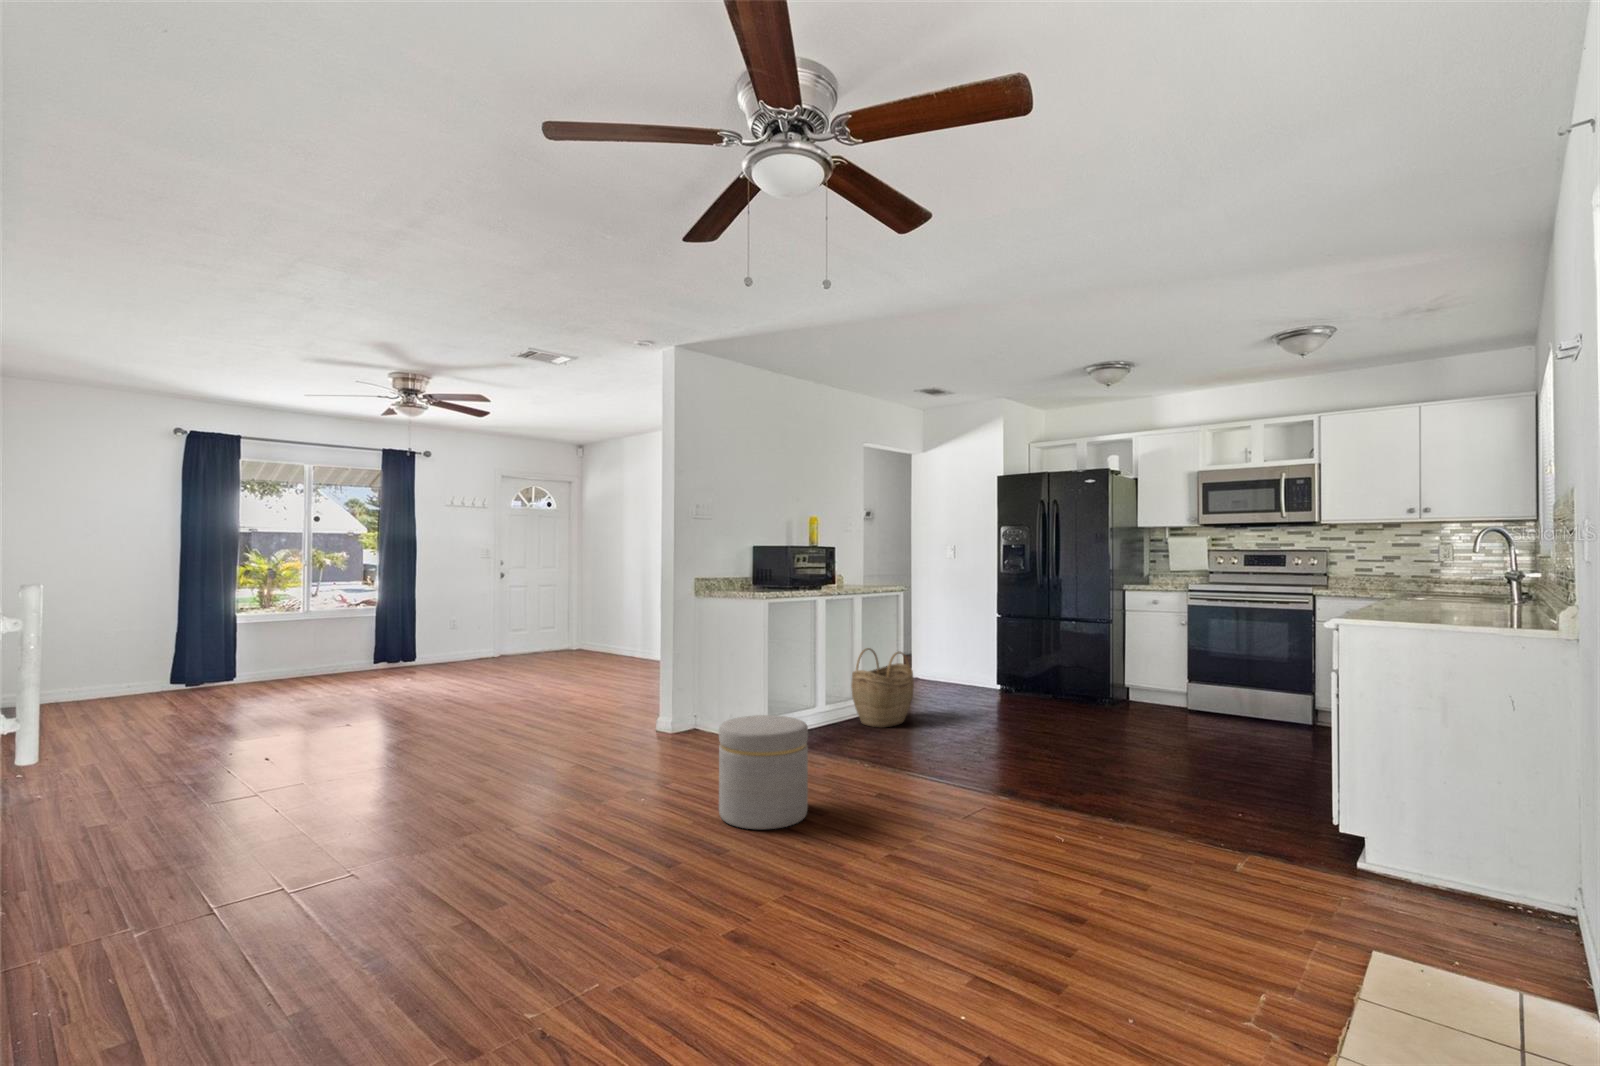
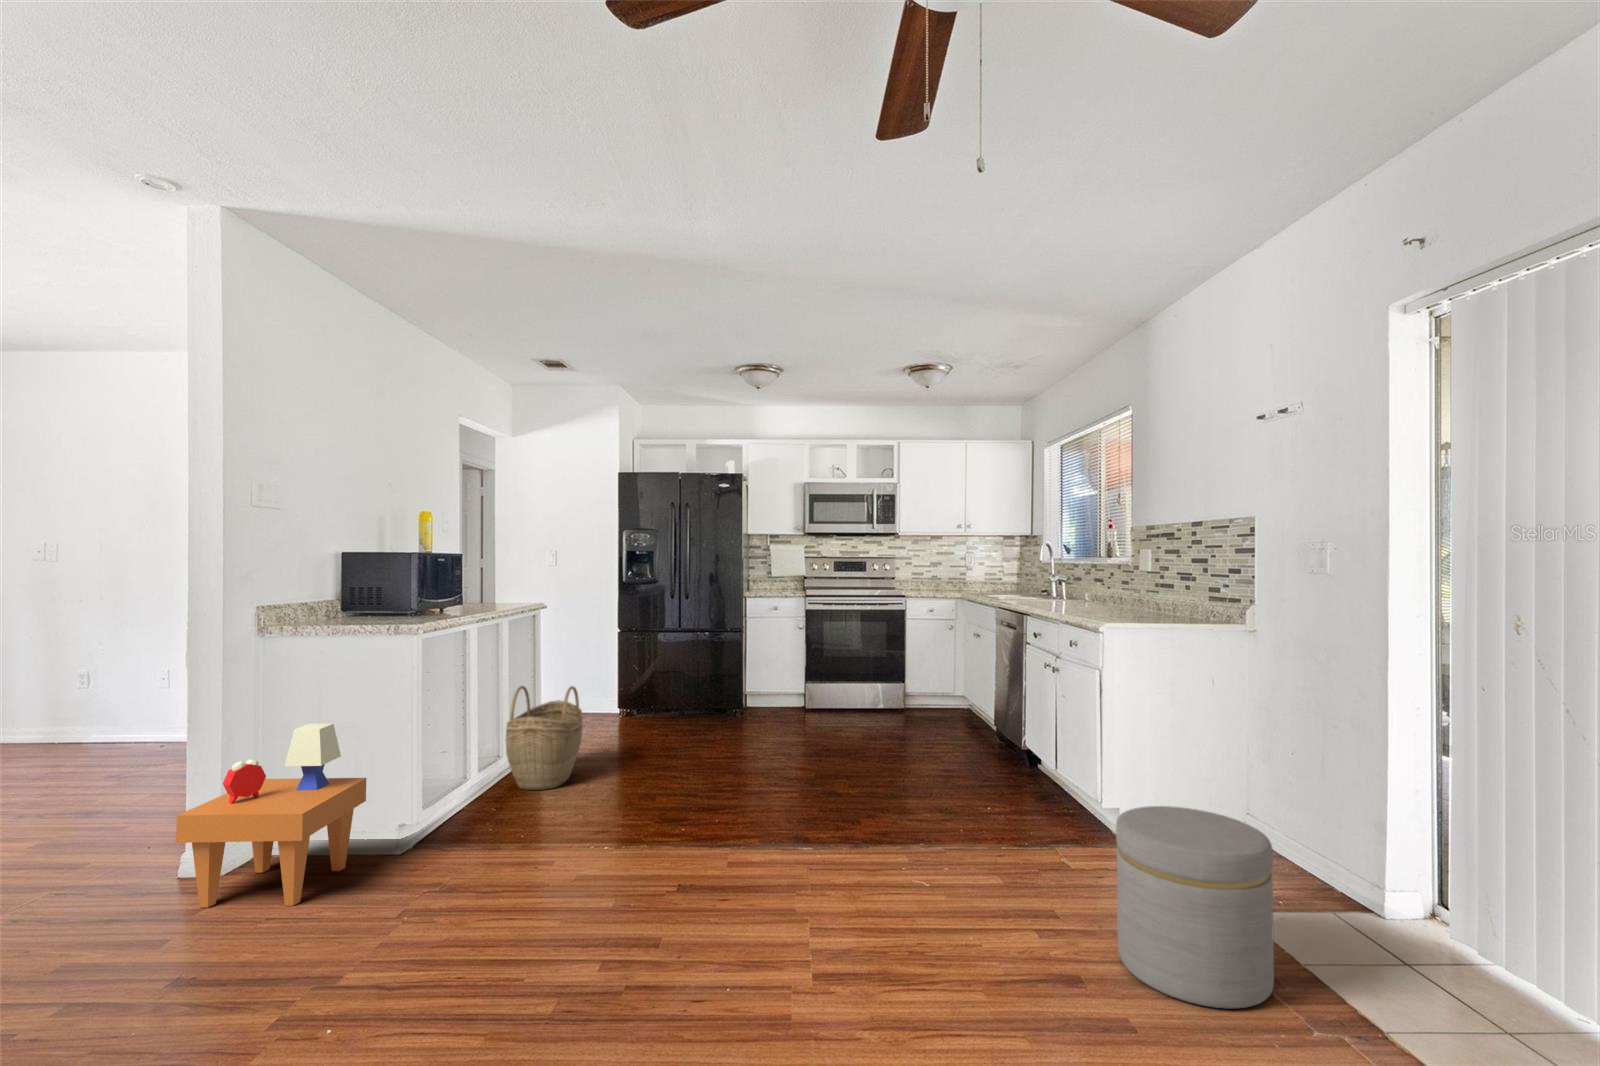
side table: none [645,651,738,751] -> present [176,724,366,908]
ottoman: present [719,715,808,830] -> present [1116,806,1274,1009]

